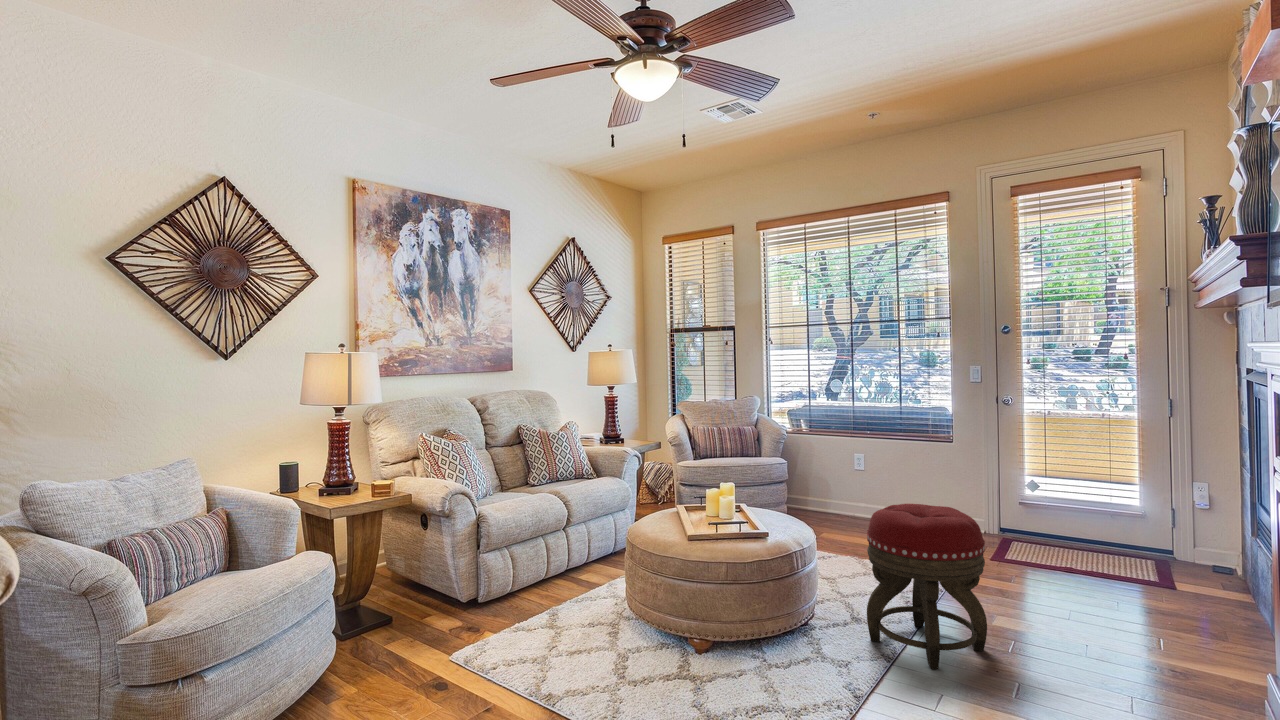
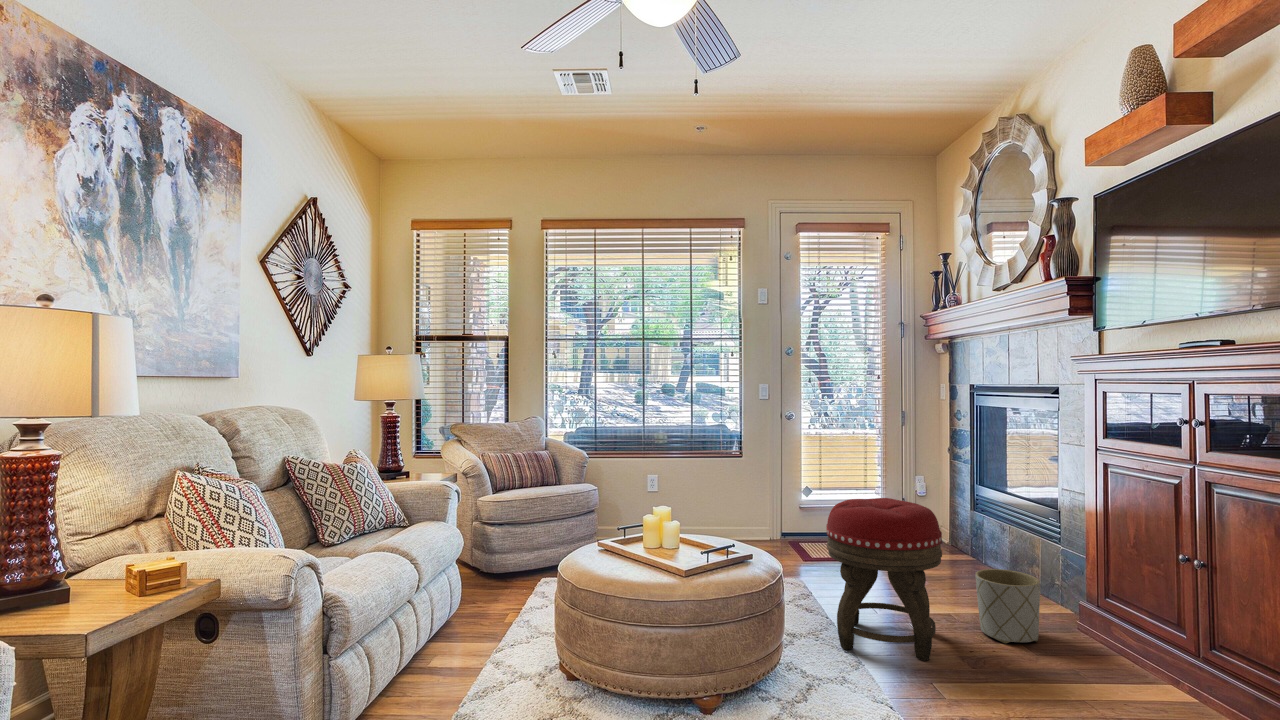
planter: none [1039,602,1115,692] -> present [975,569,1040,644]

